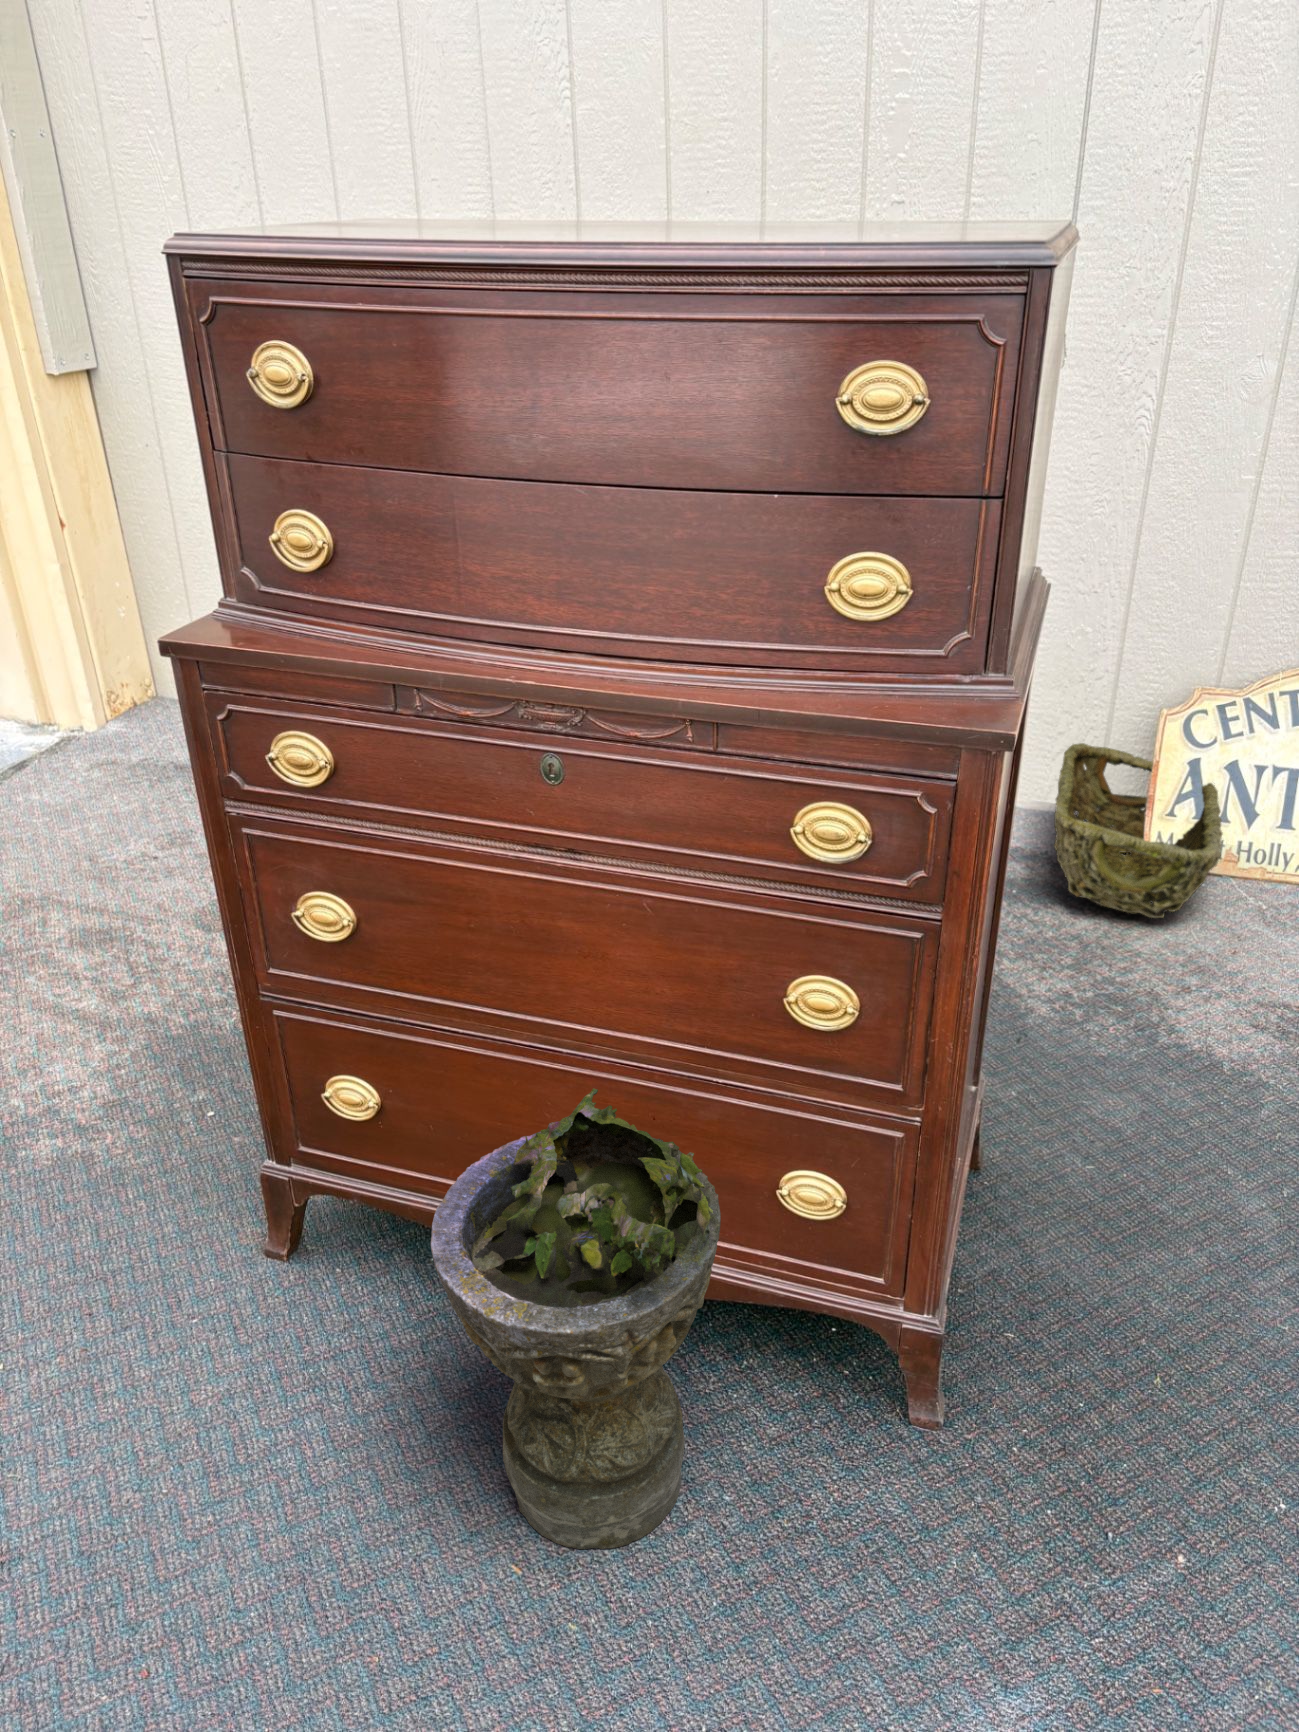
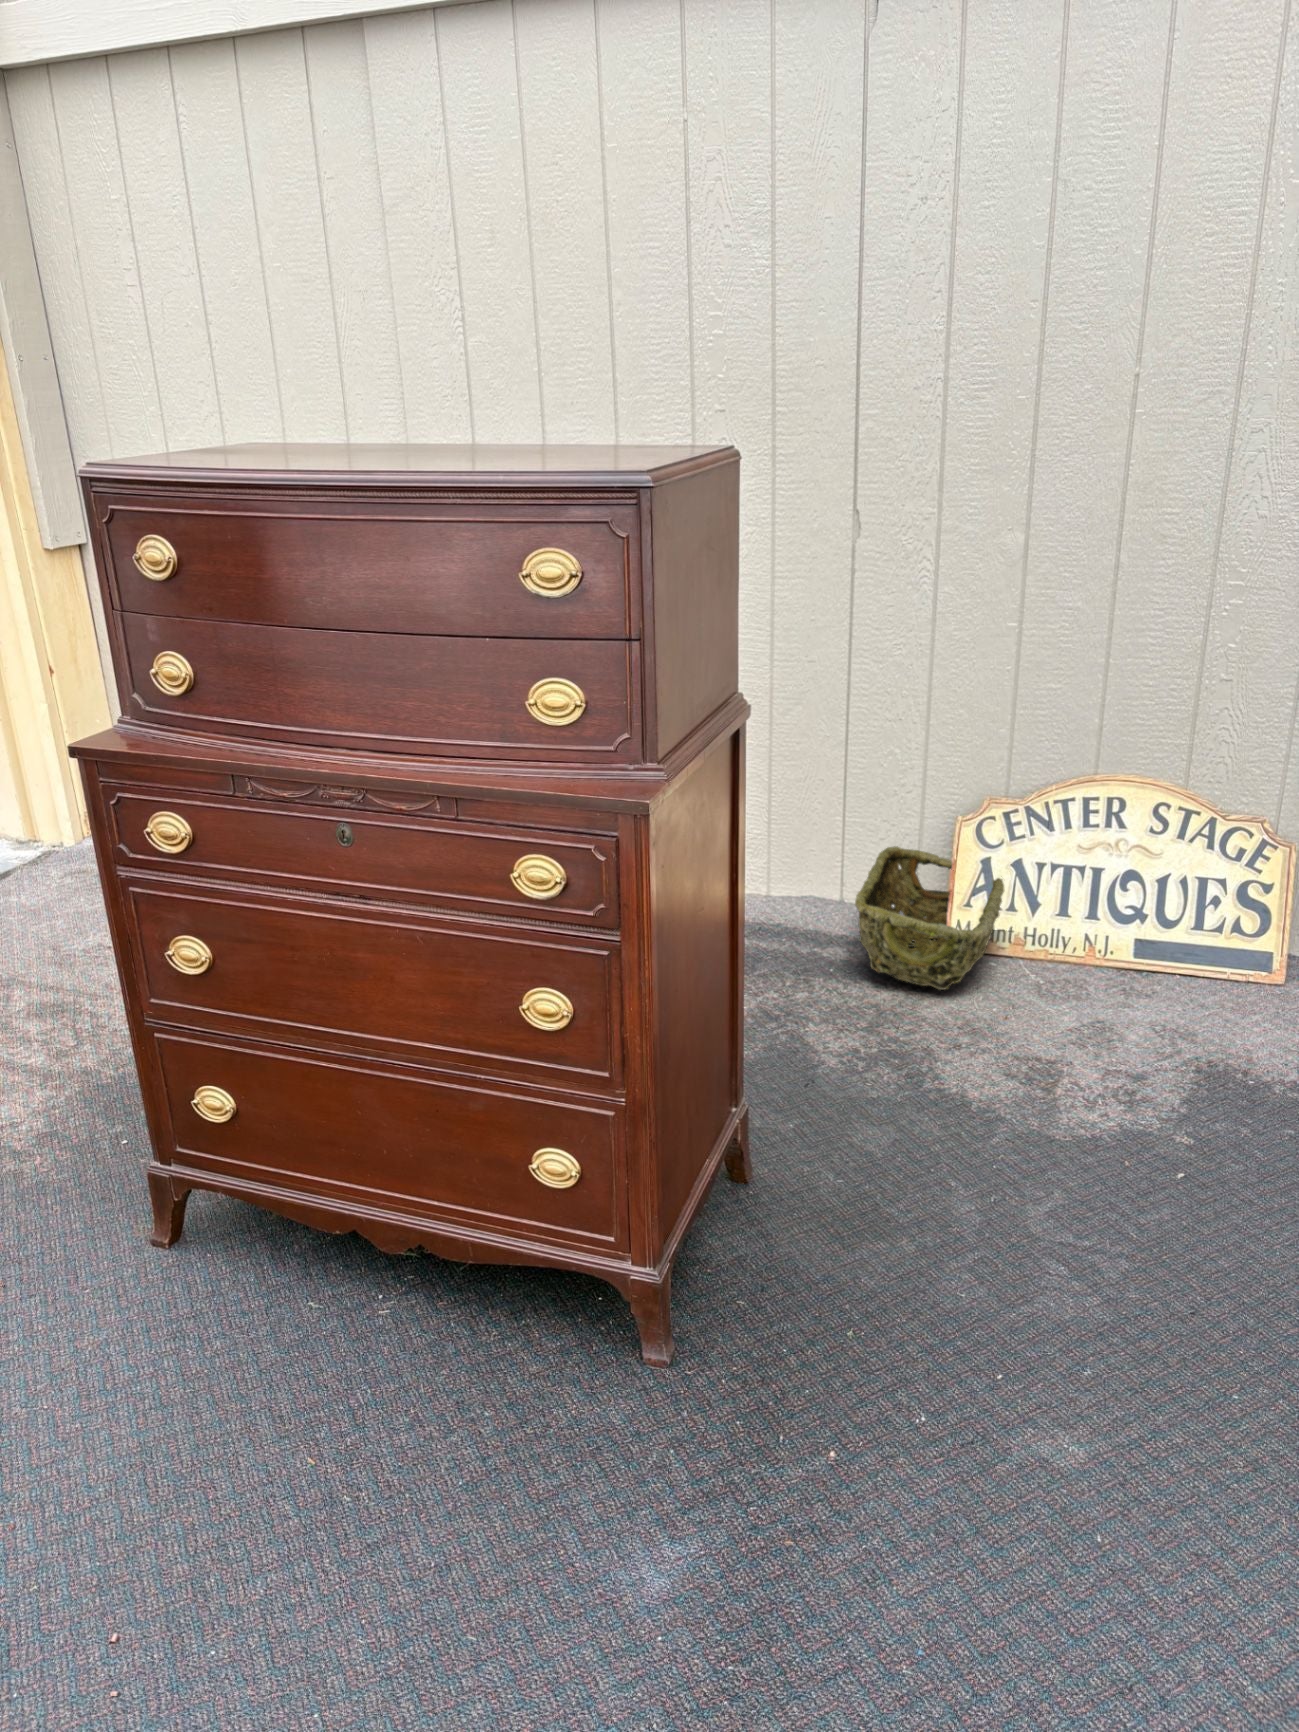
planter: present [431,1088,721,1549] -> none [242,1080,465,1447]

